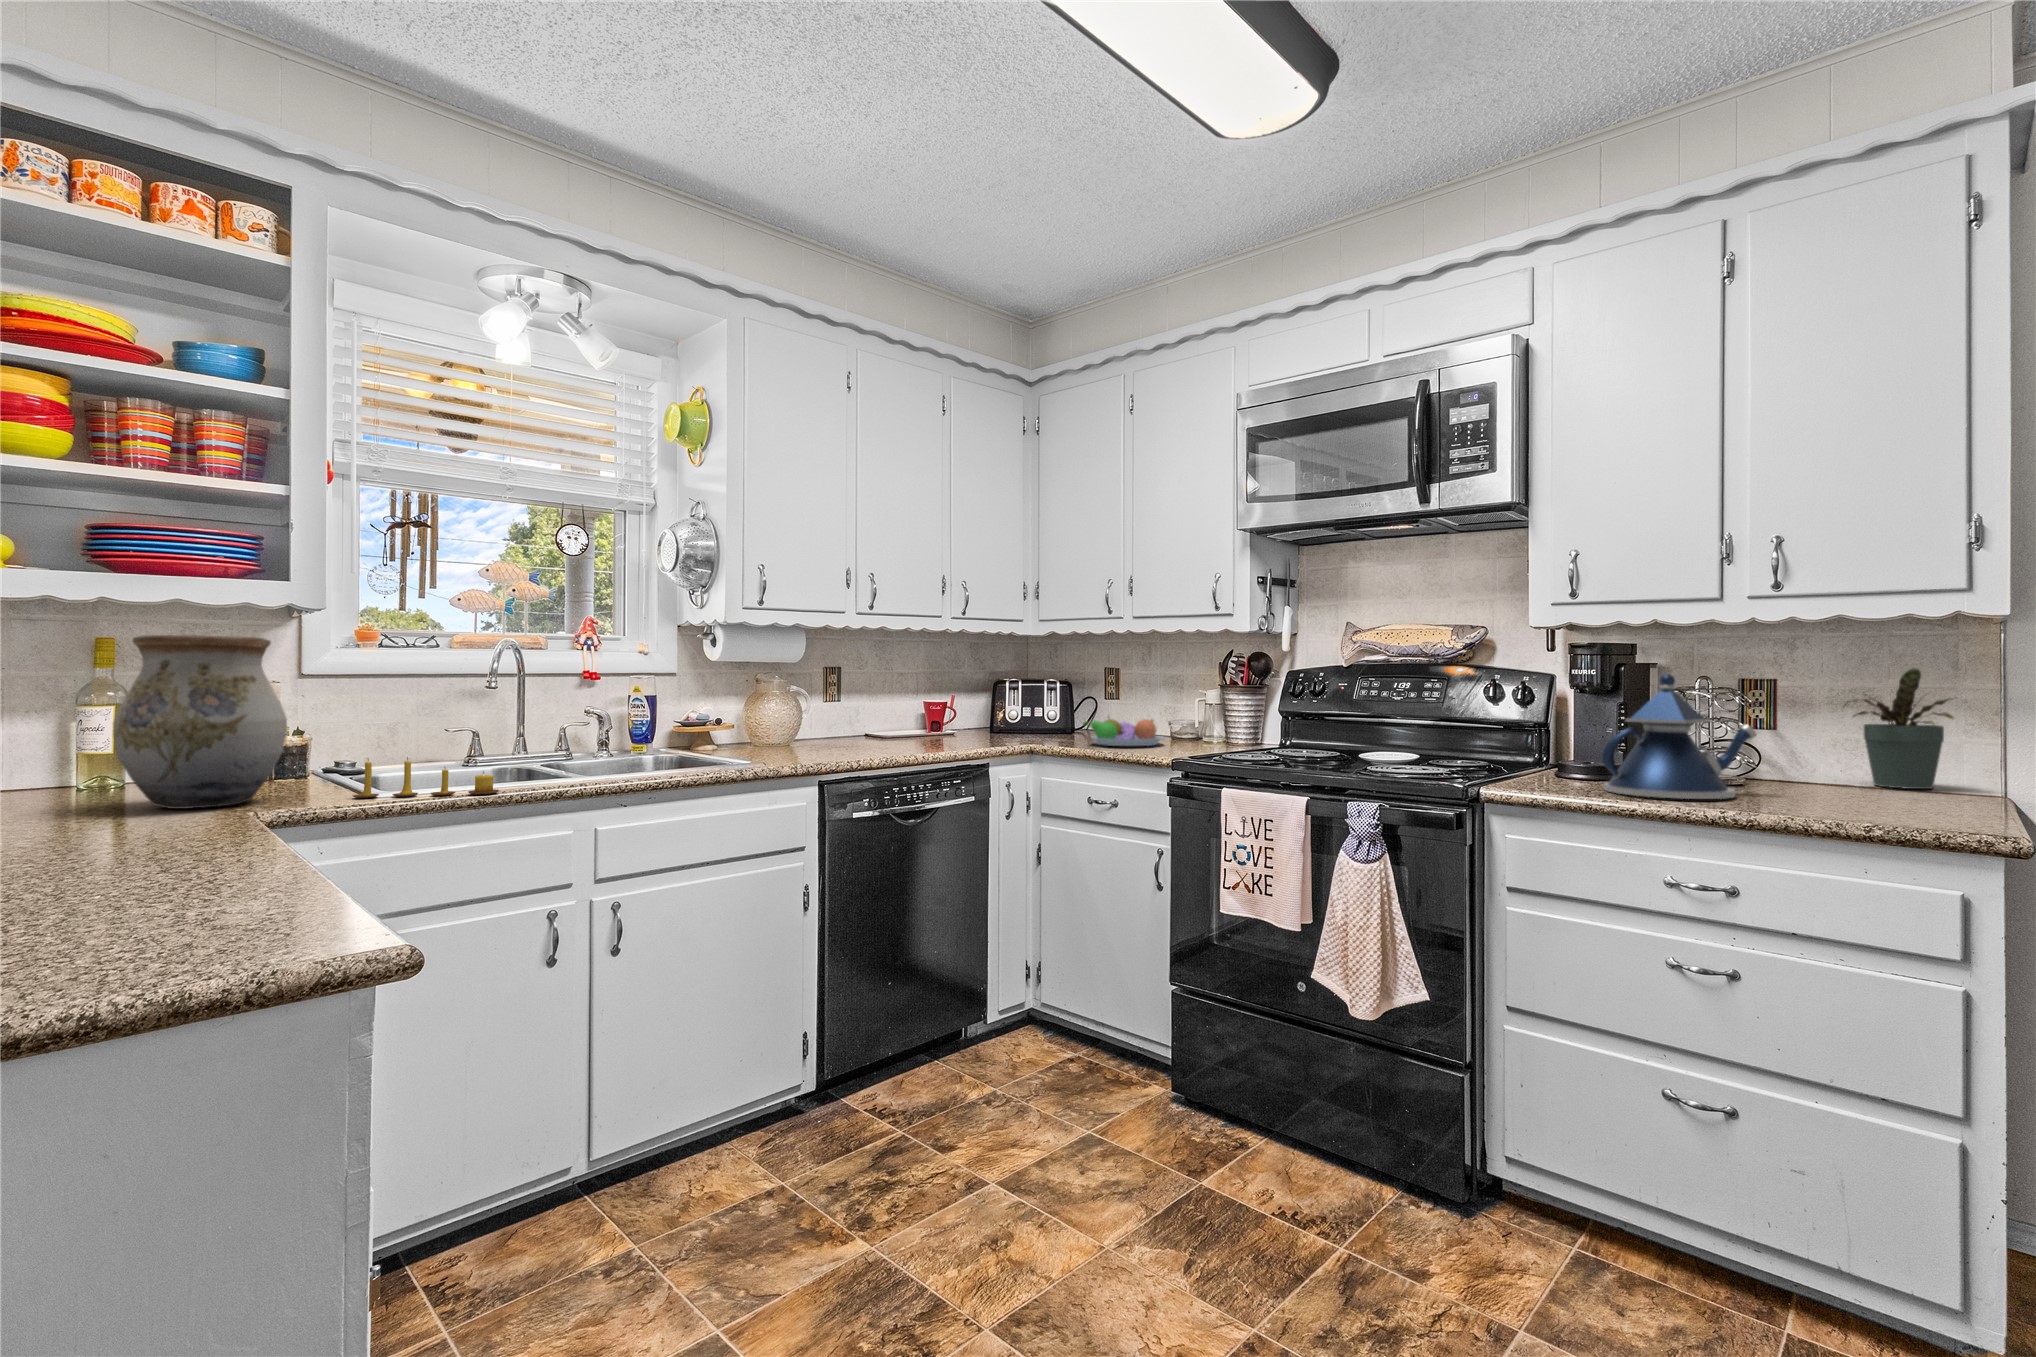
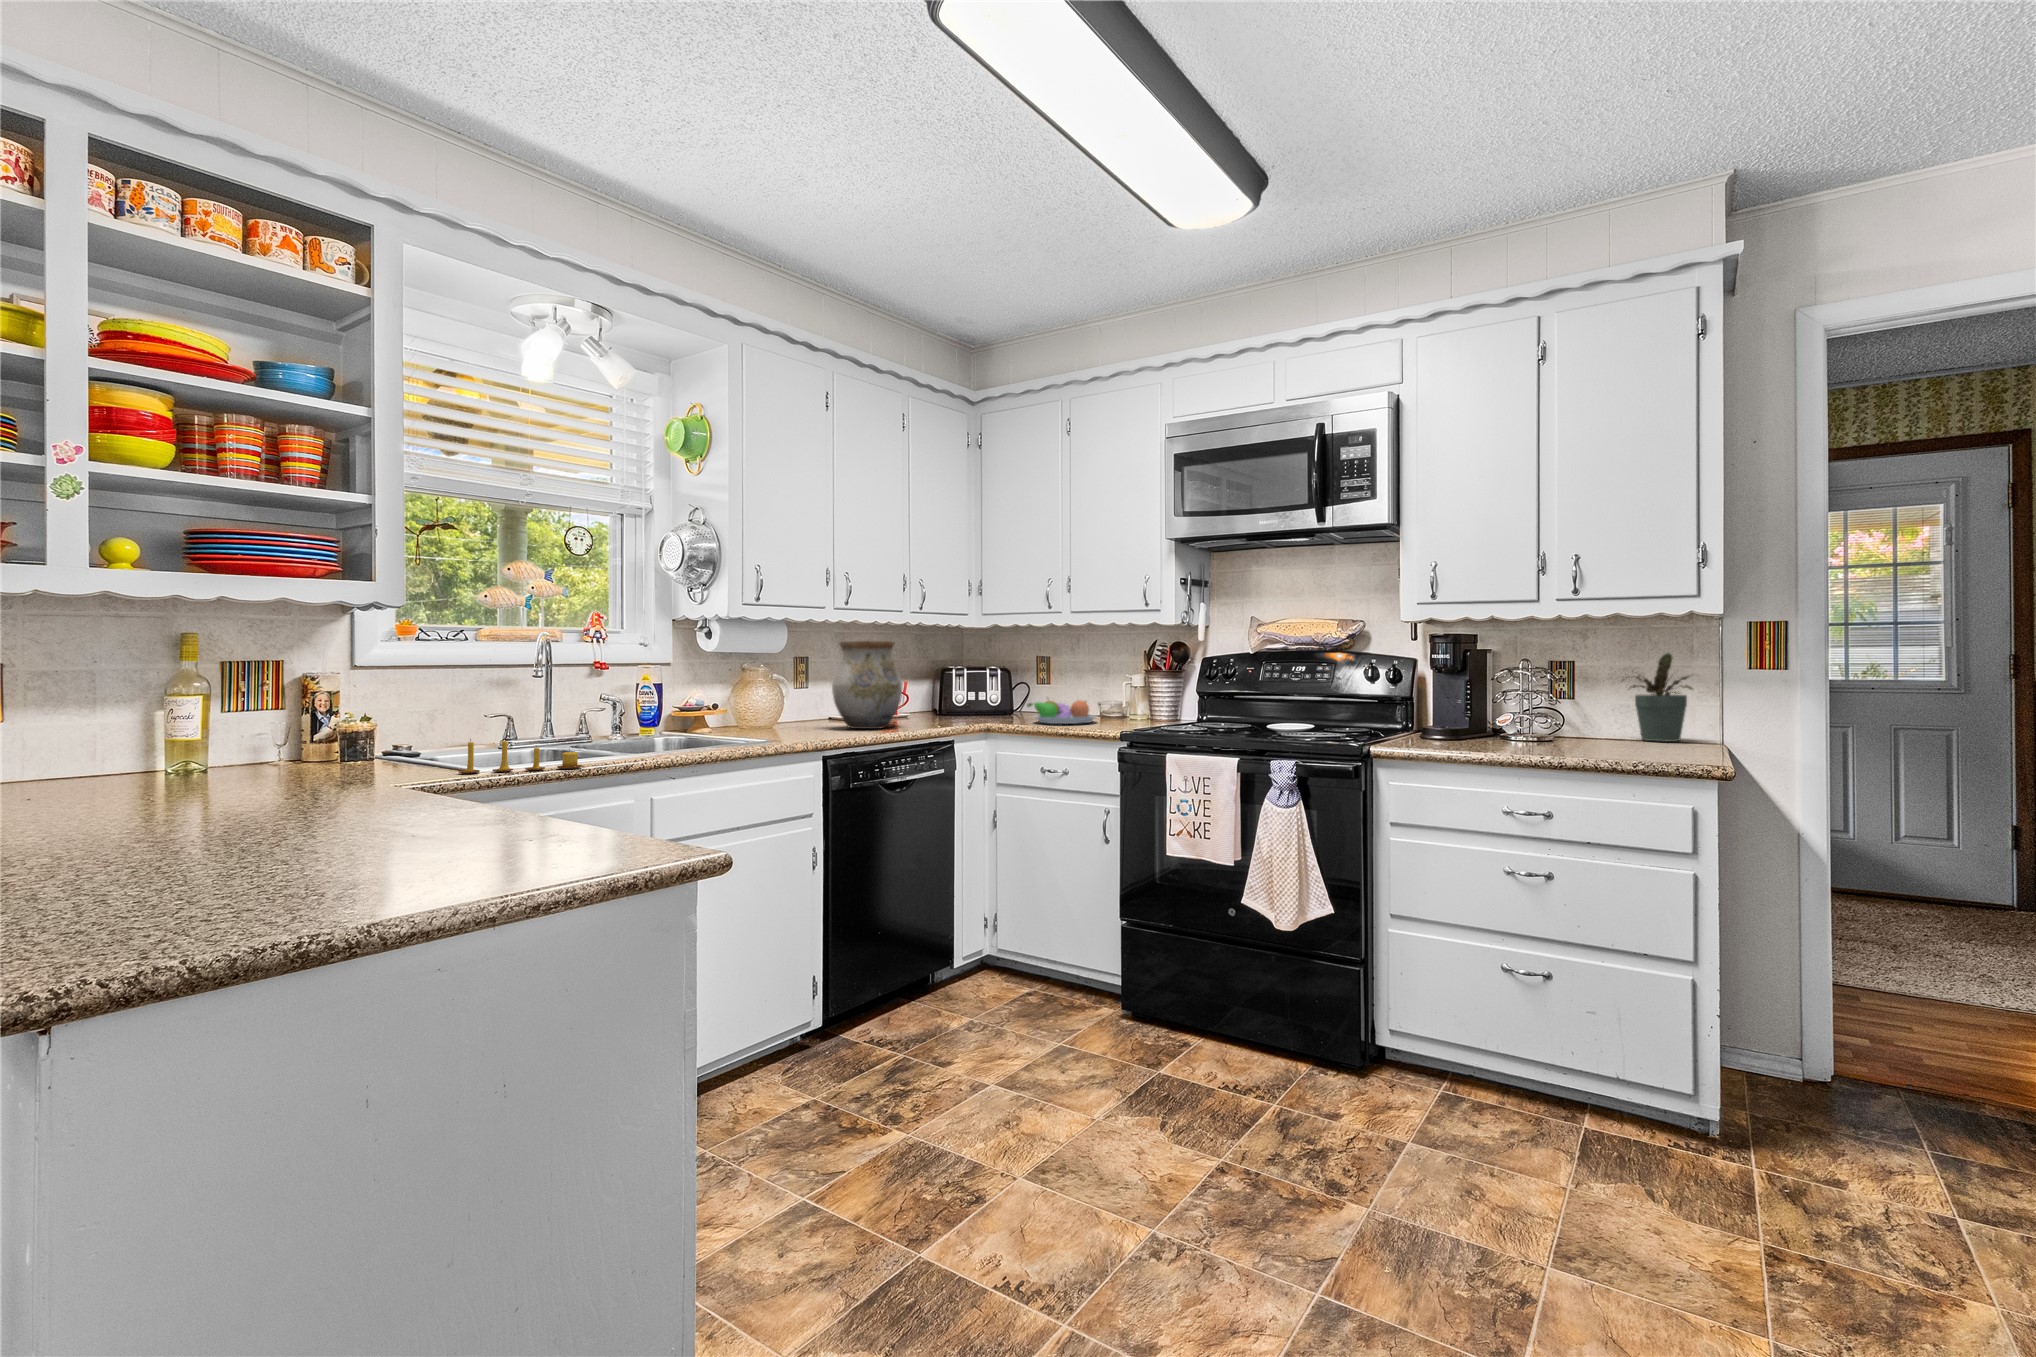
vase: present [113,635,287,809] -> present [832,640,902,729]
teapot: present [1602,674,1756,799] -> none [1457,658,1564,751]

